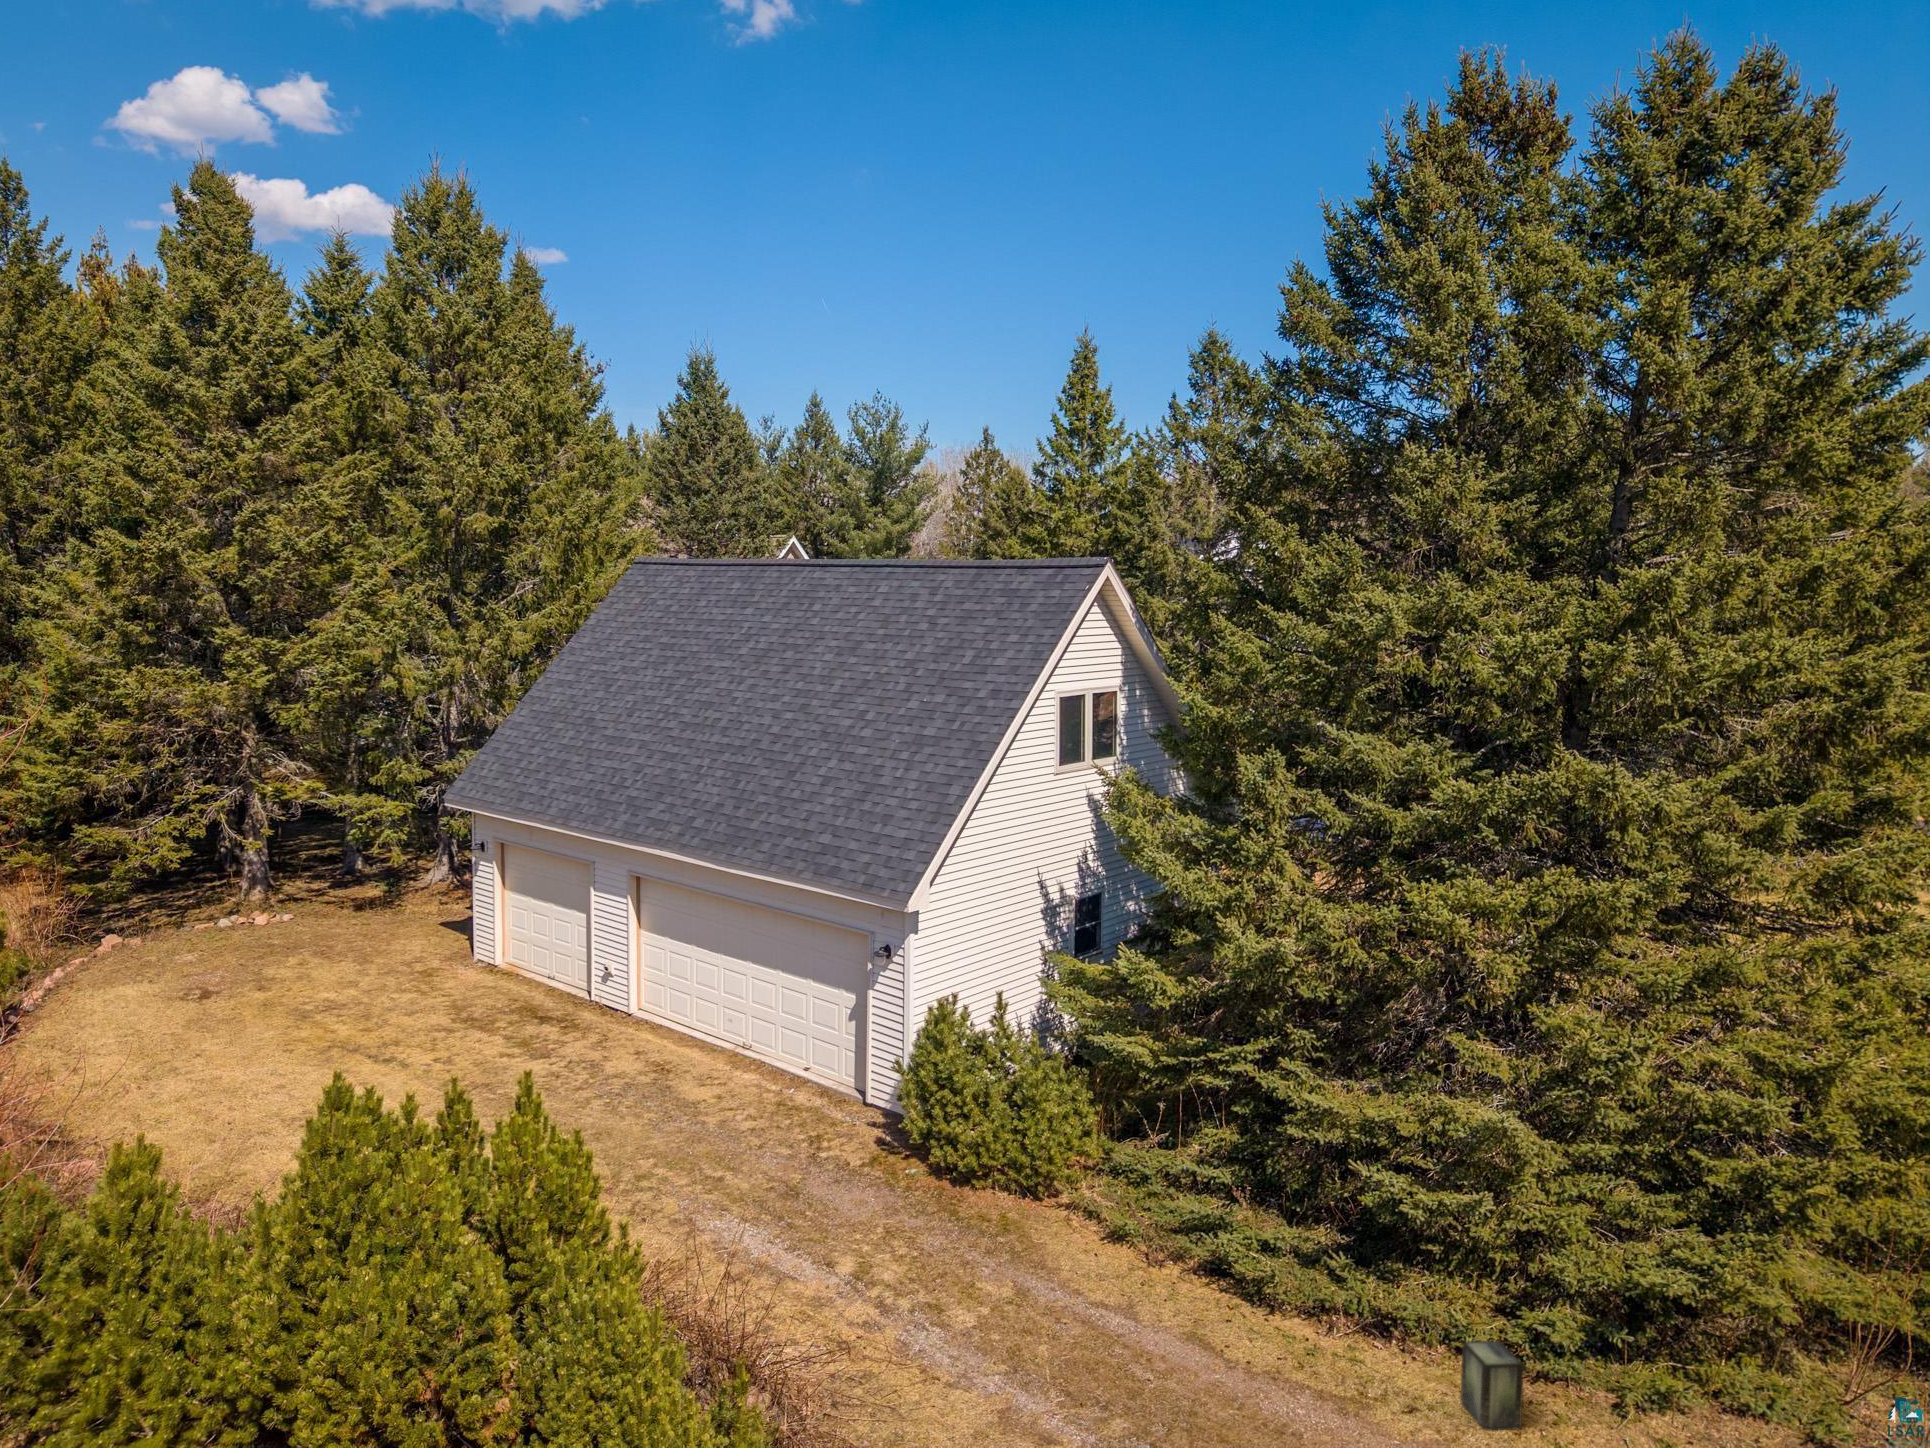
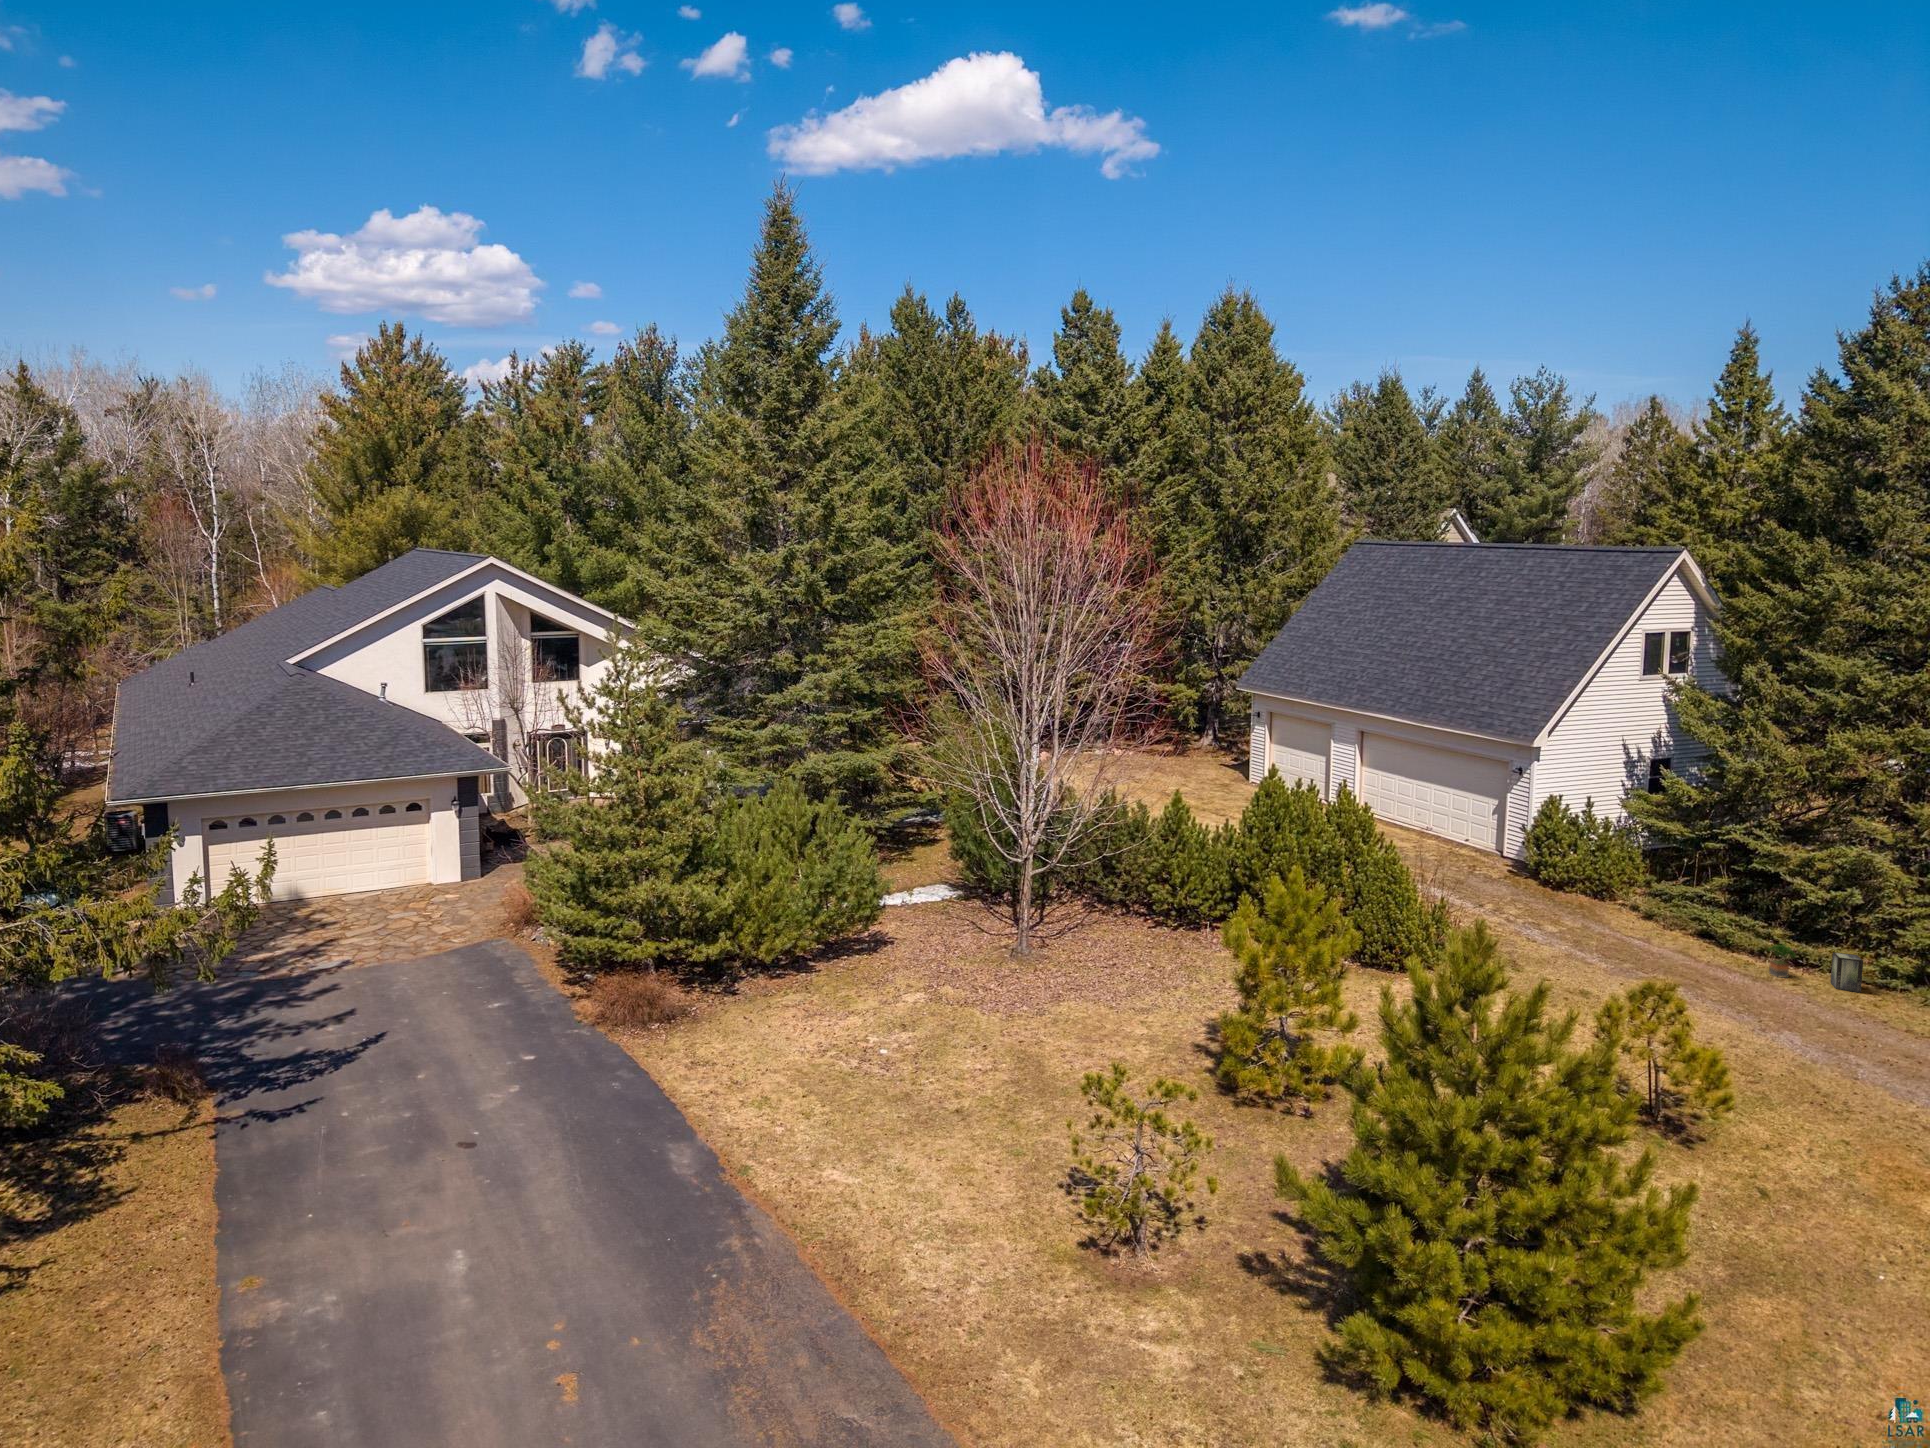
potted tree: none [1358,1337,1413,1418] -> present [1768,944,1795,978]

